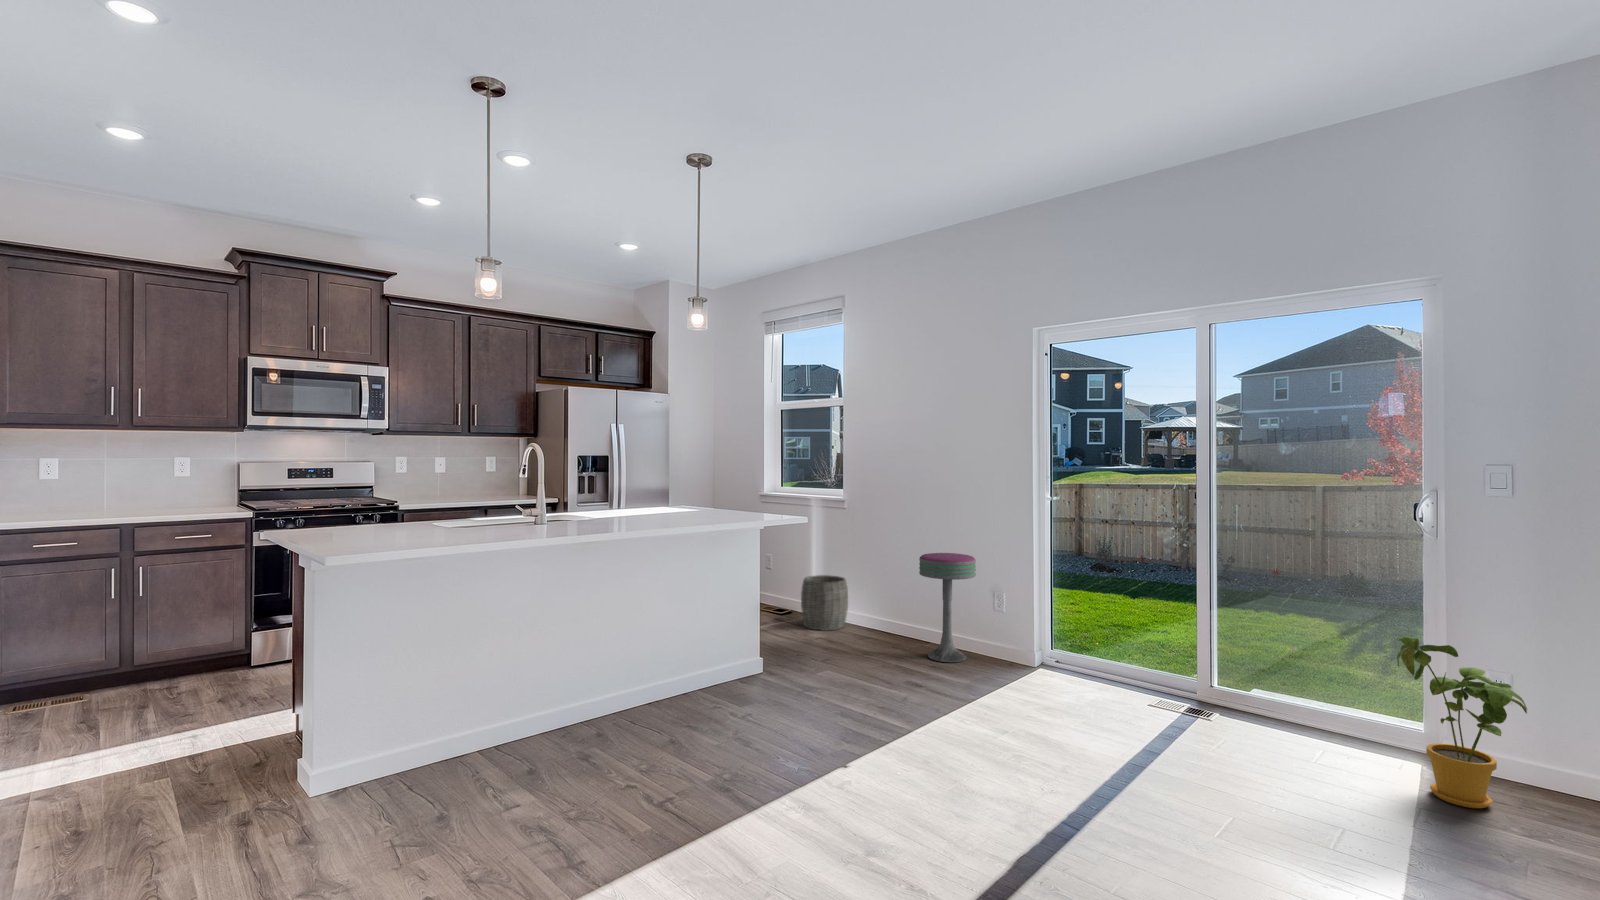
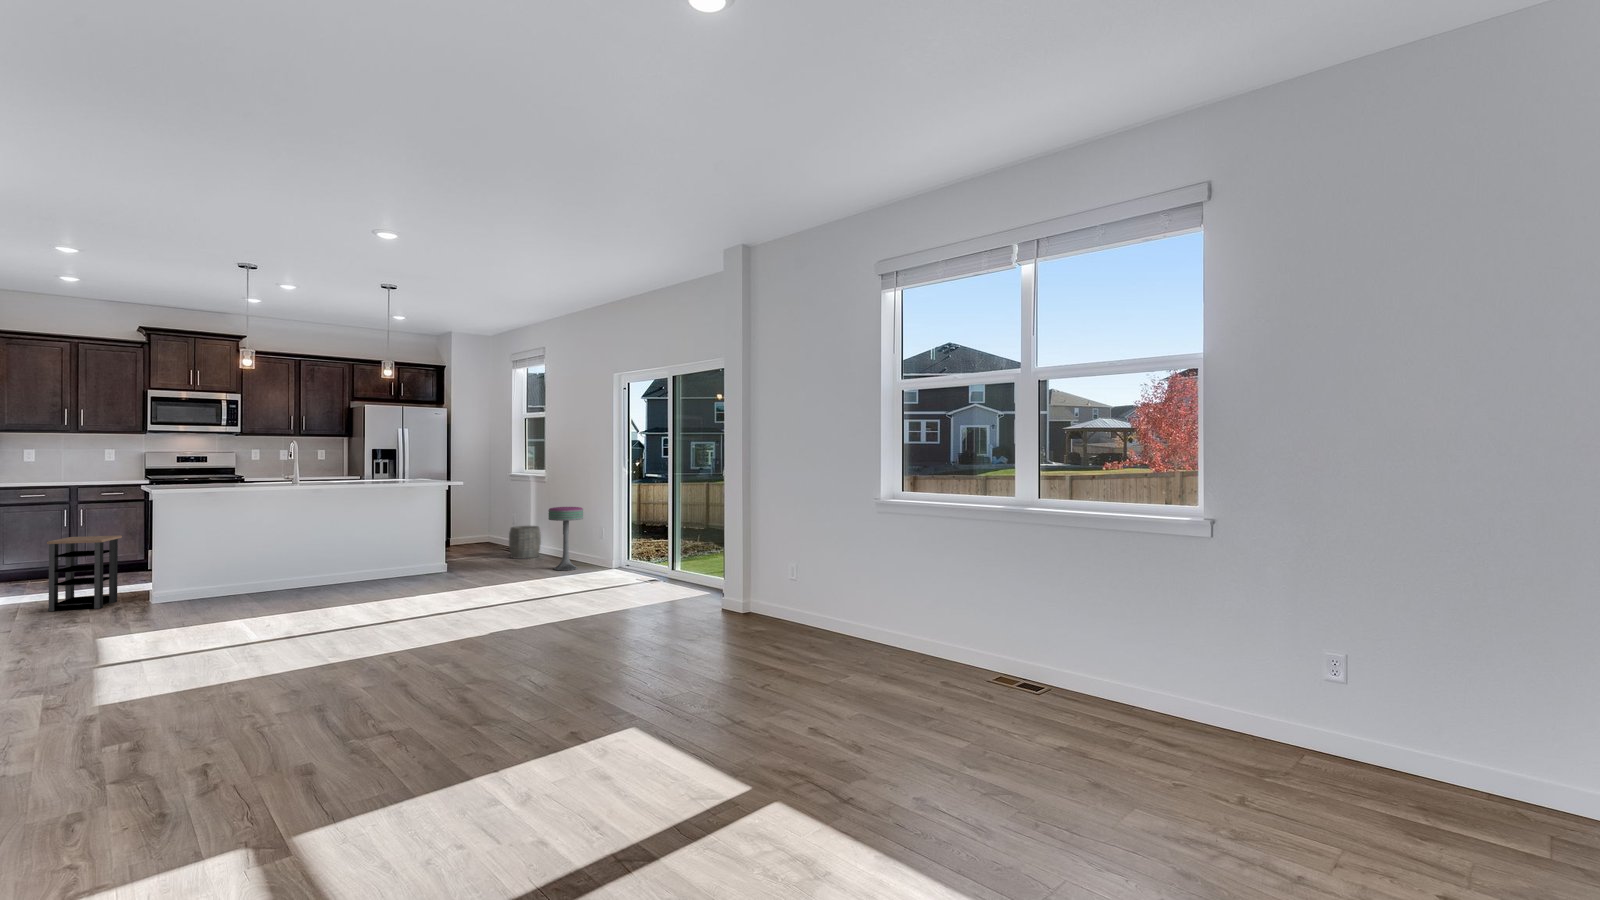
house plant: present [1397,636,1527,808] -> none [660,531,720,611]
side table: none [119,638,257,819] -> present [47,535,122,611]

